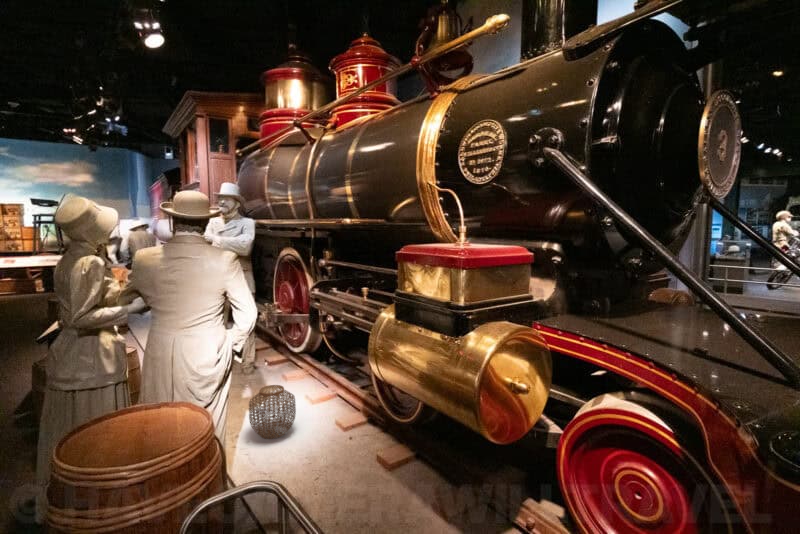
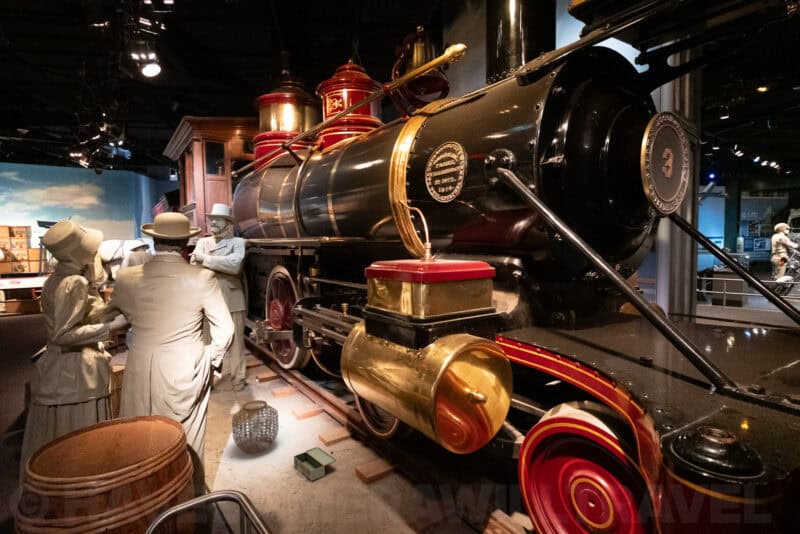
toolbox: none [314,433,358,467] -> present [294,447,336,481]

